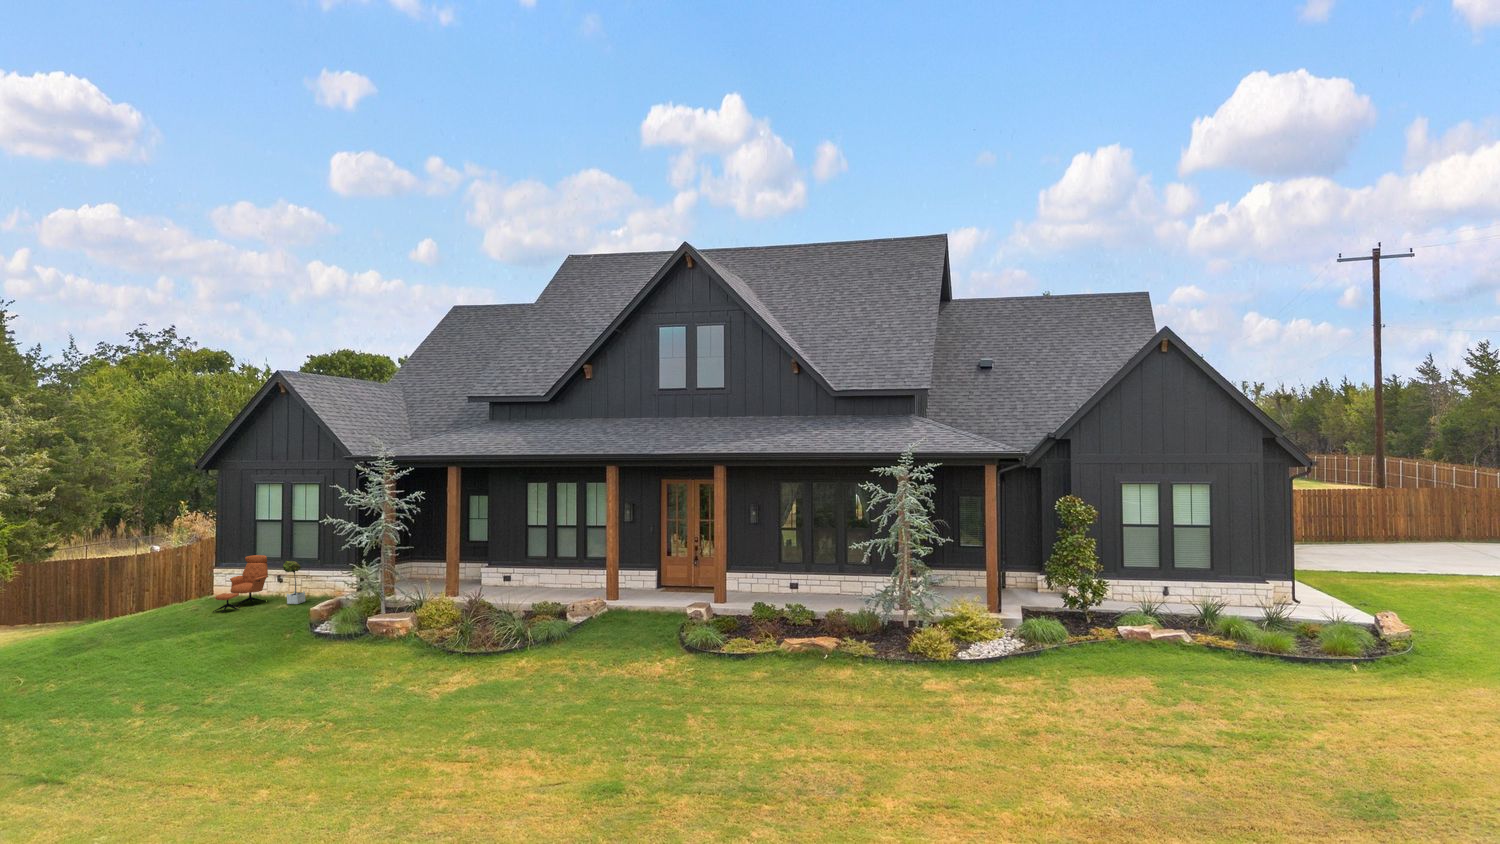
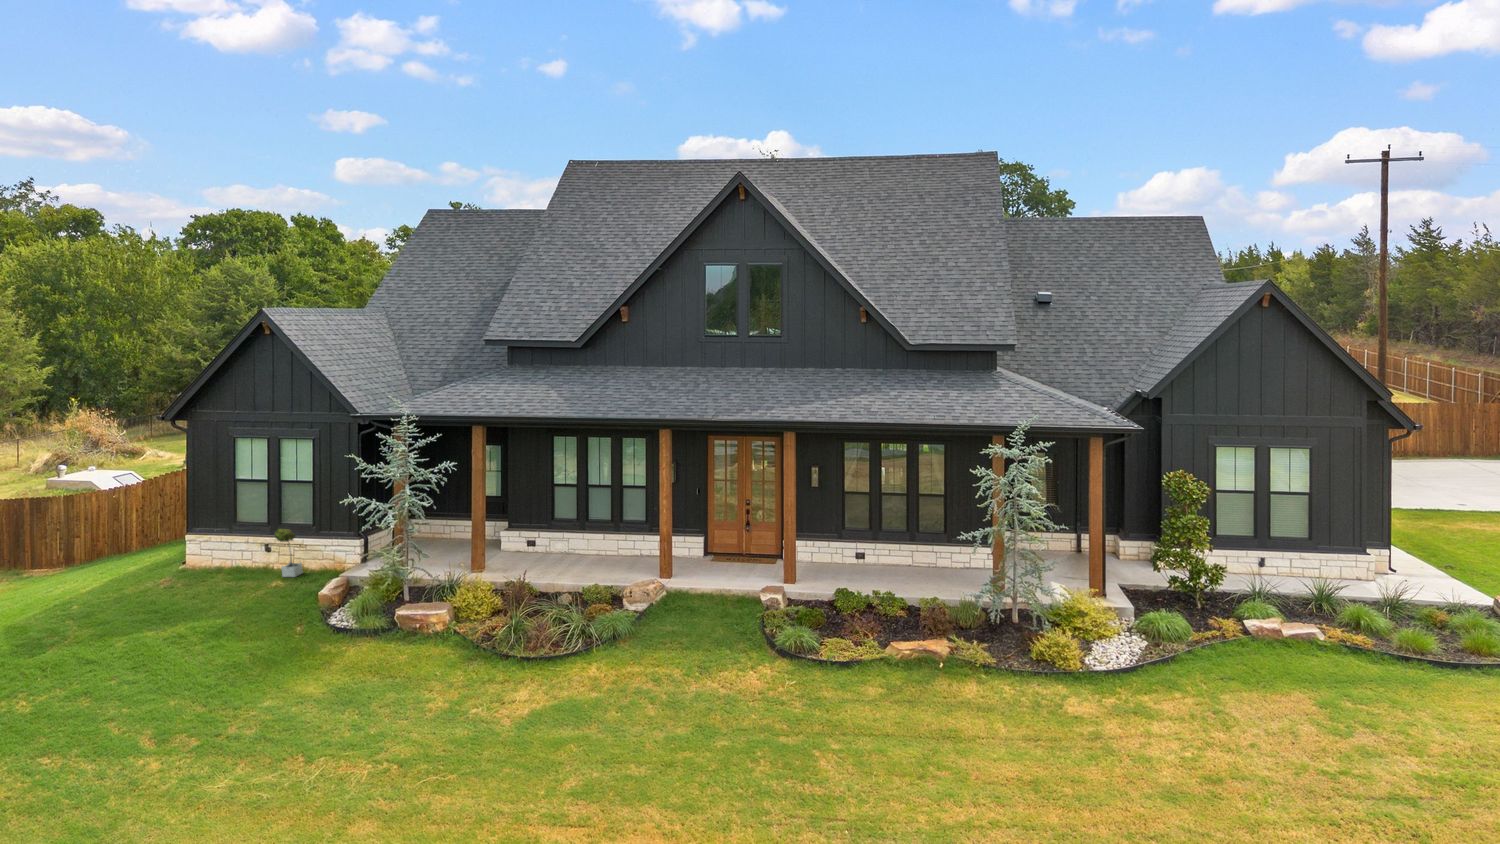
armchair: present [213,555,268,613] -> none [197,521,257,592]

